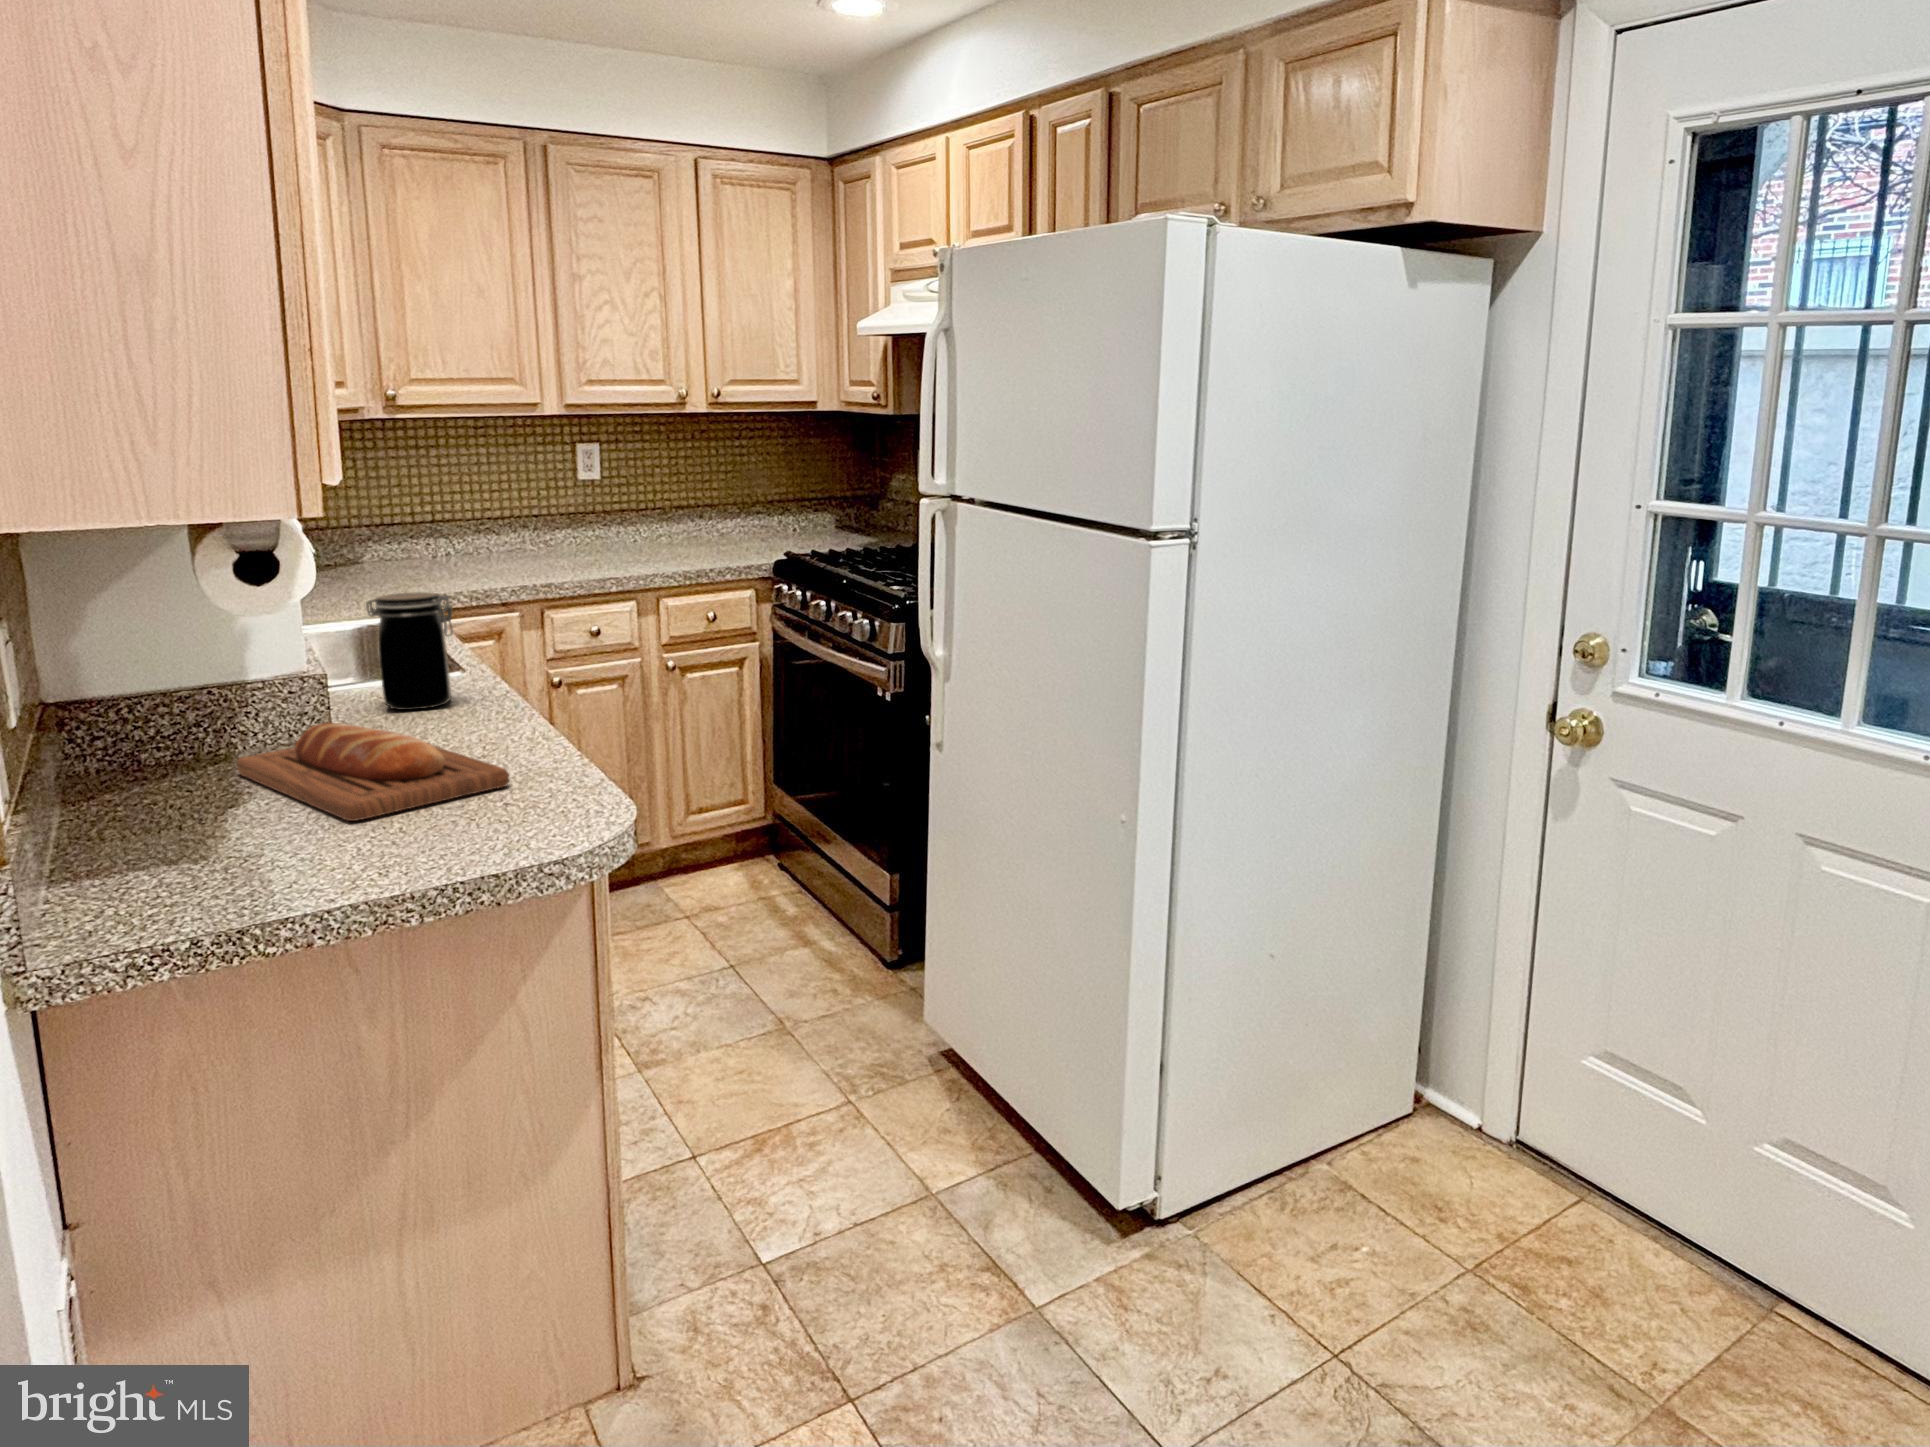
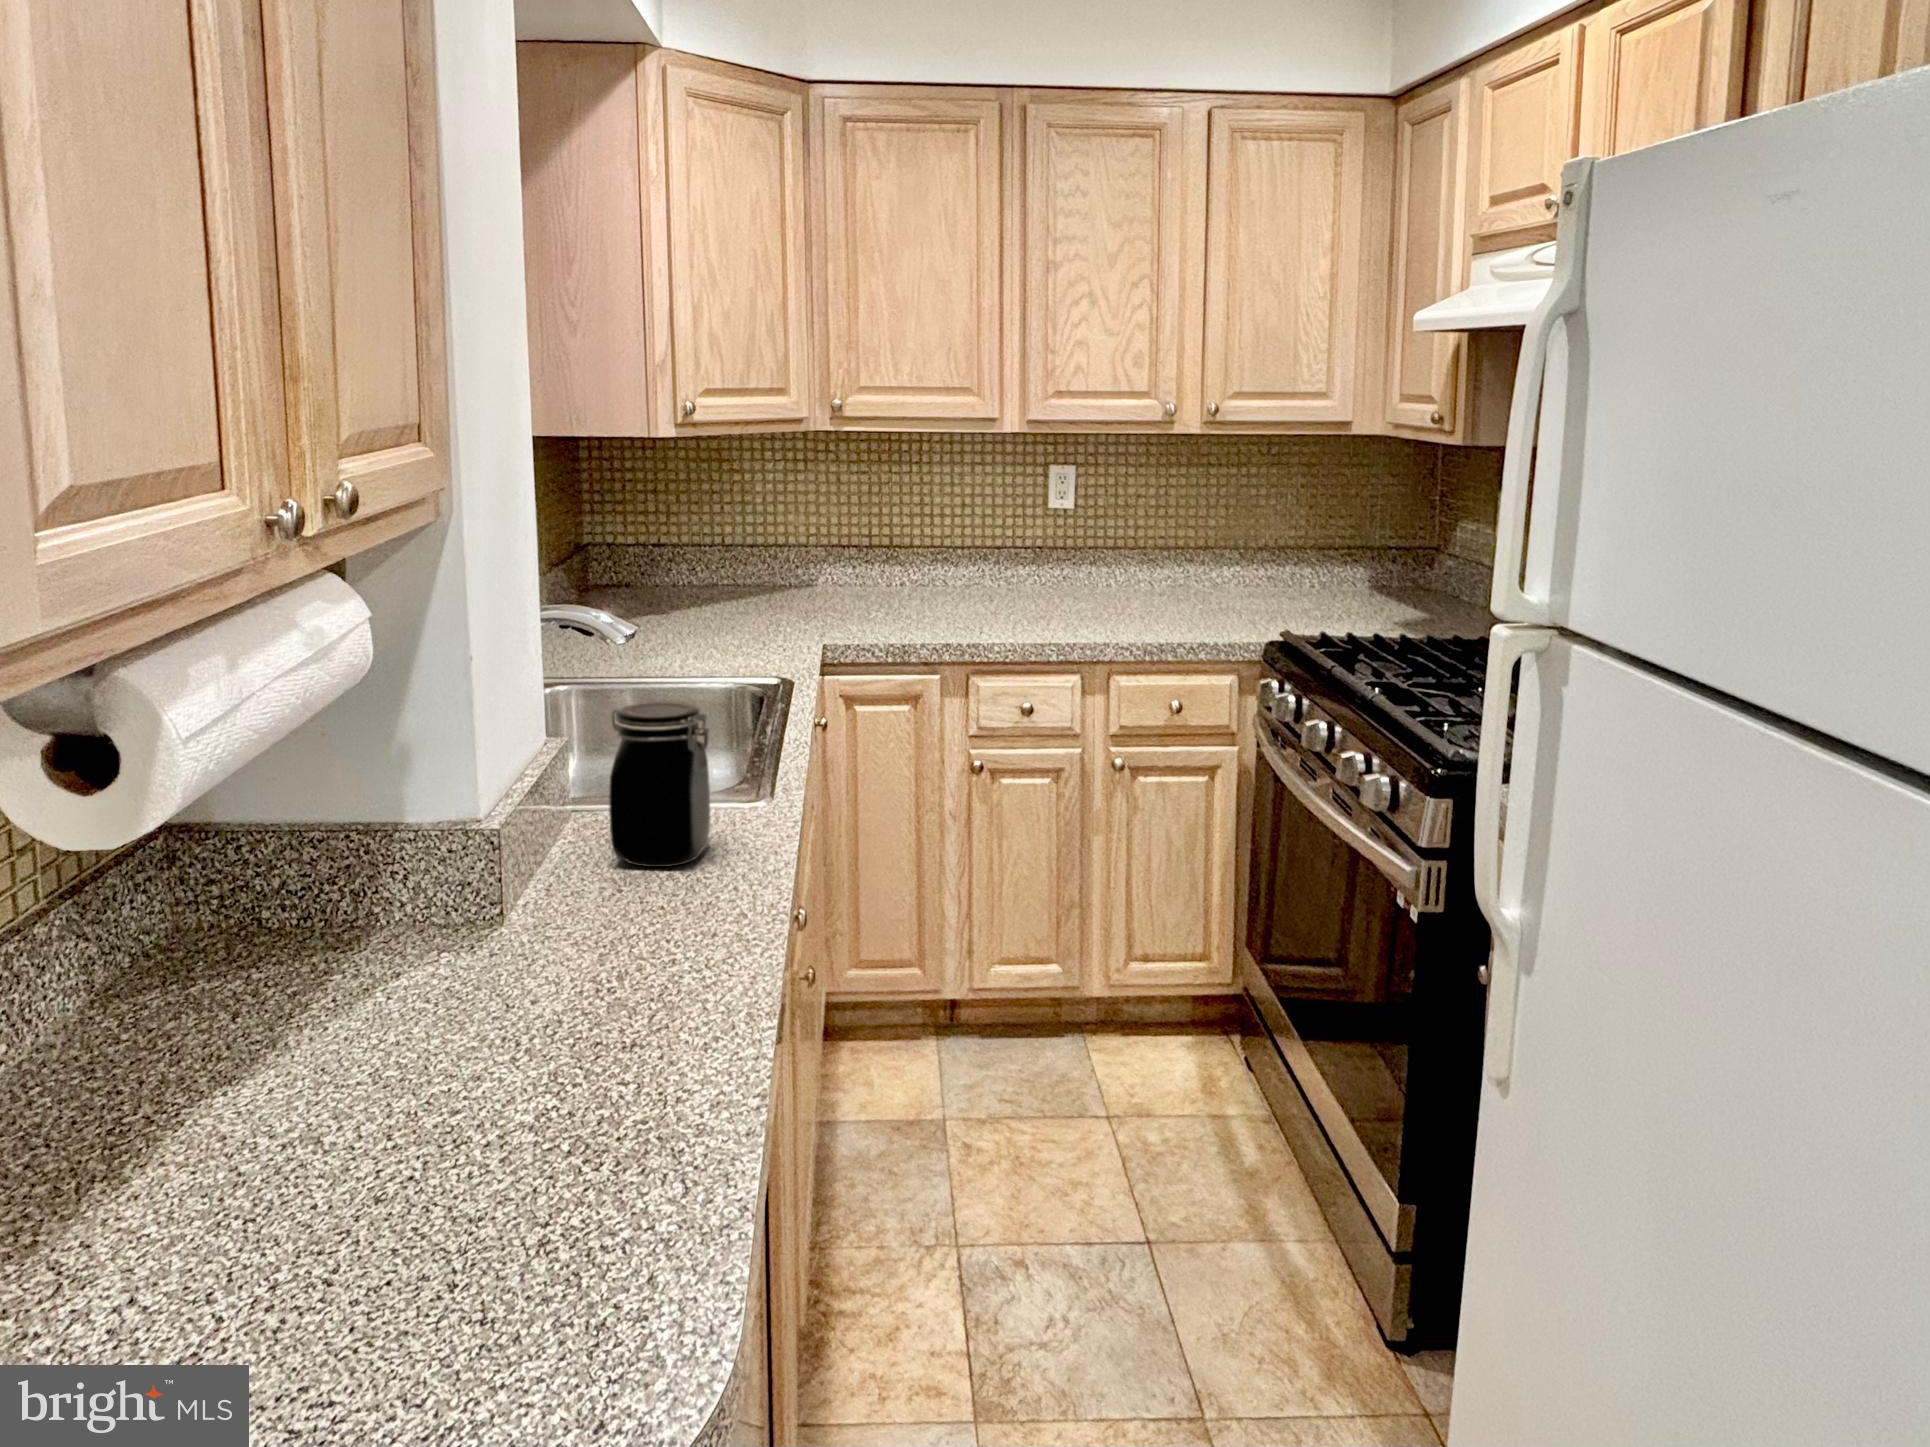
bread loaf: present [236,723,509,821] -> none [336,916,610,1127]

